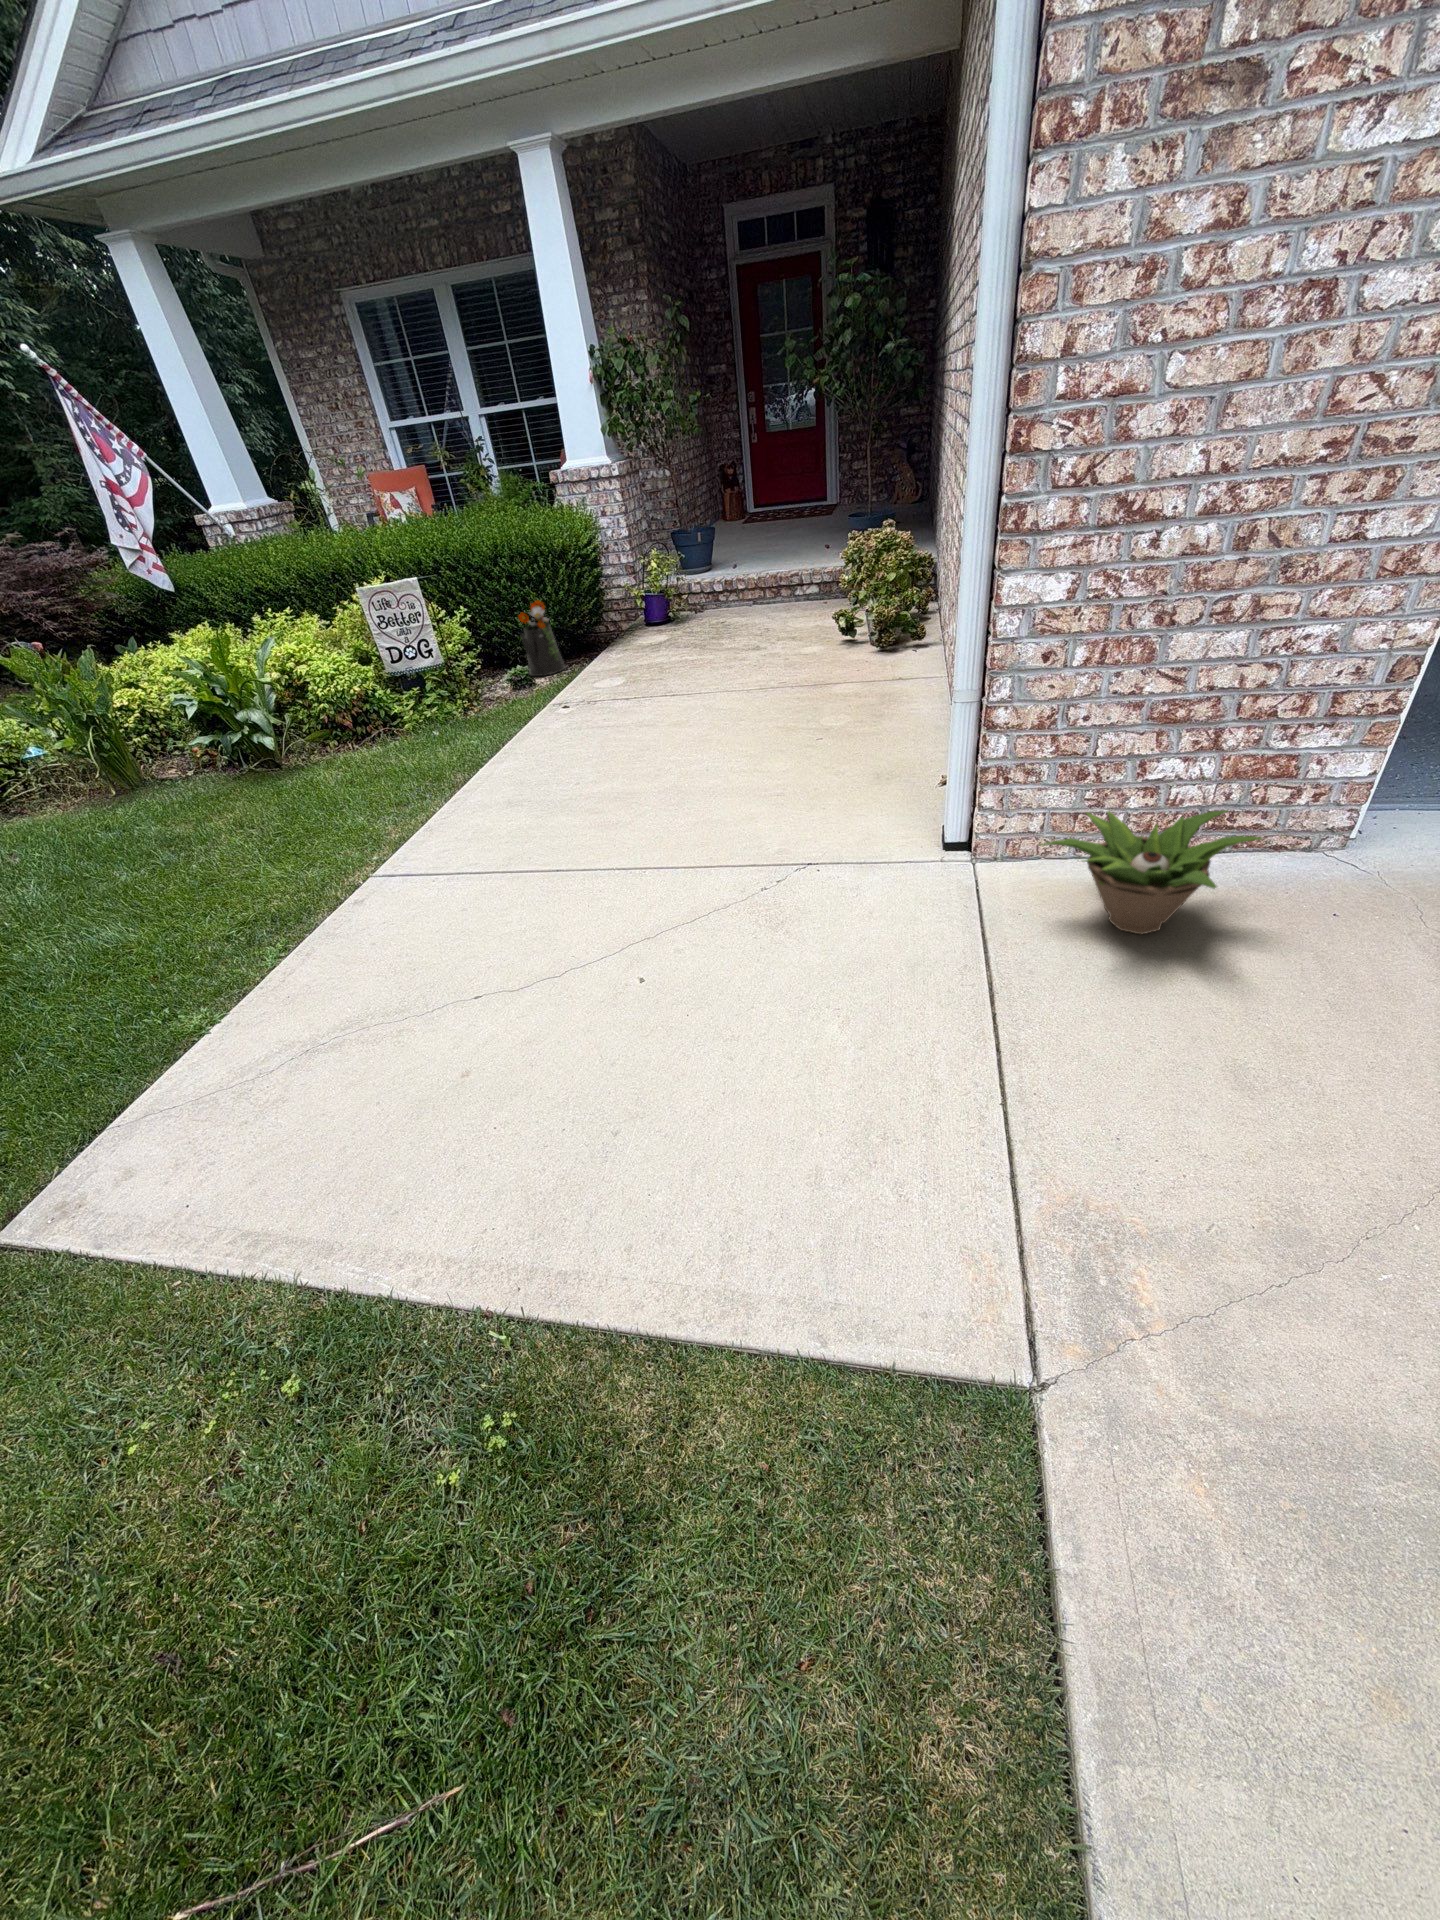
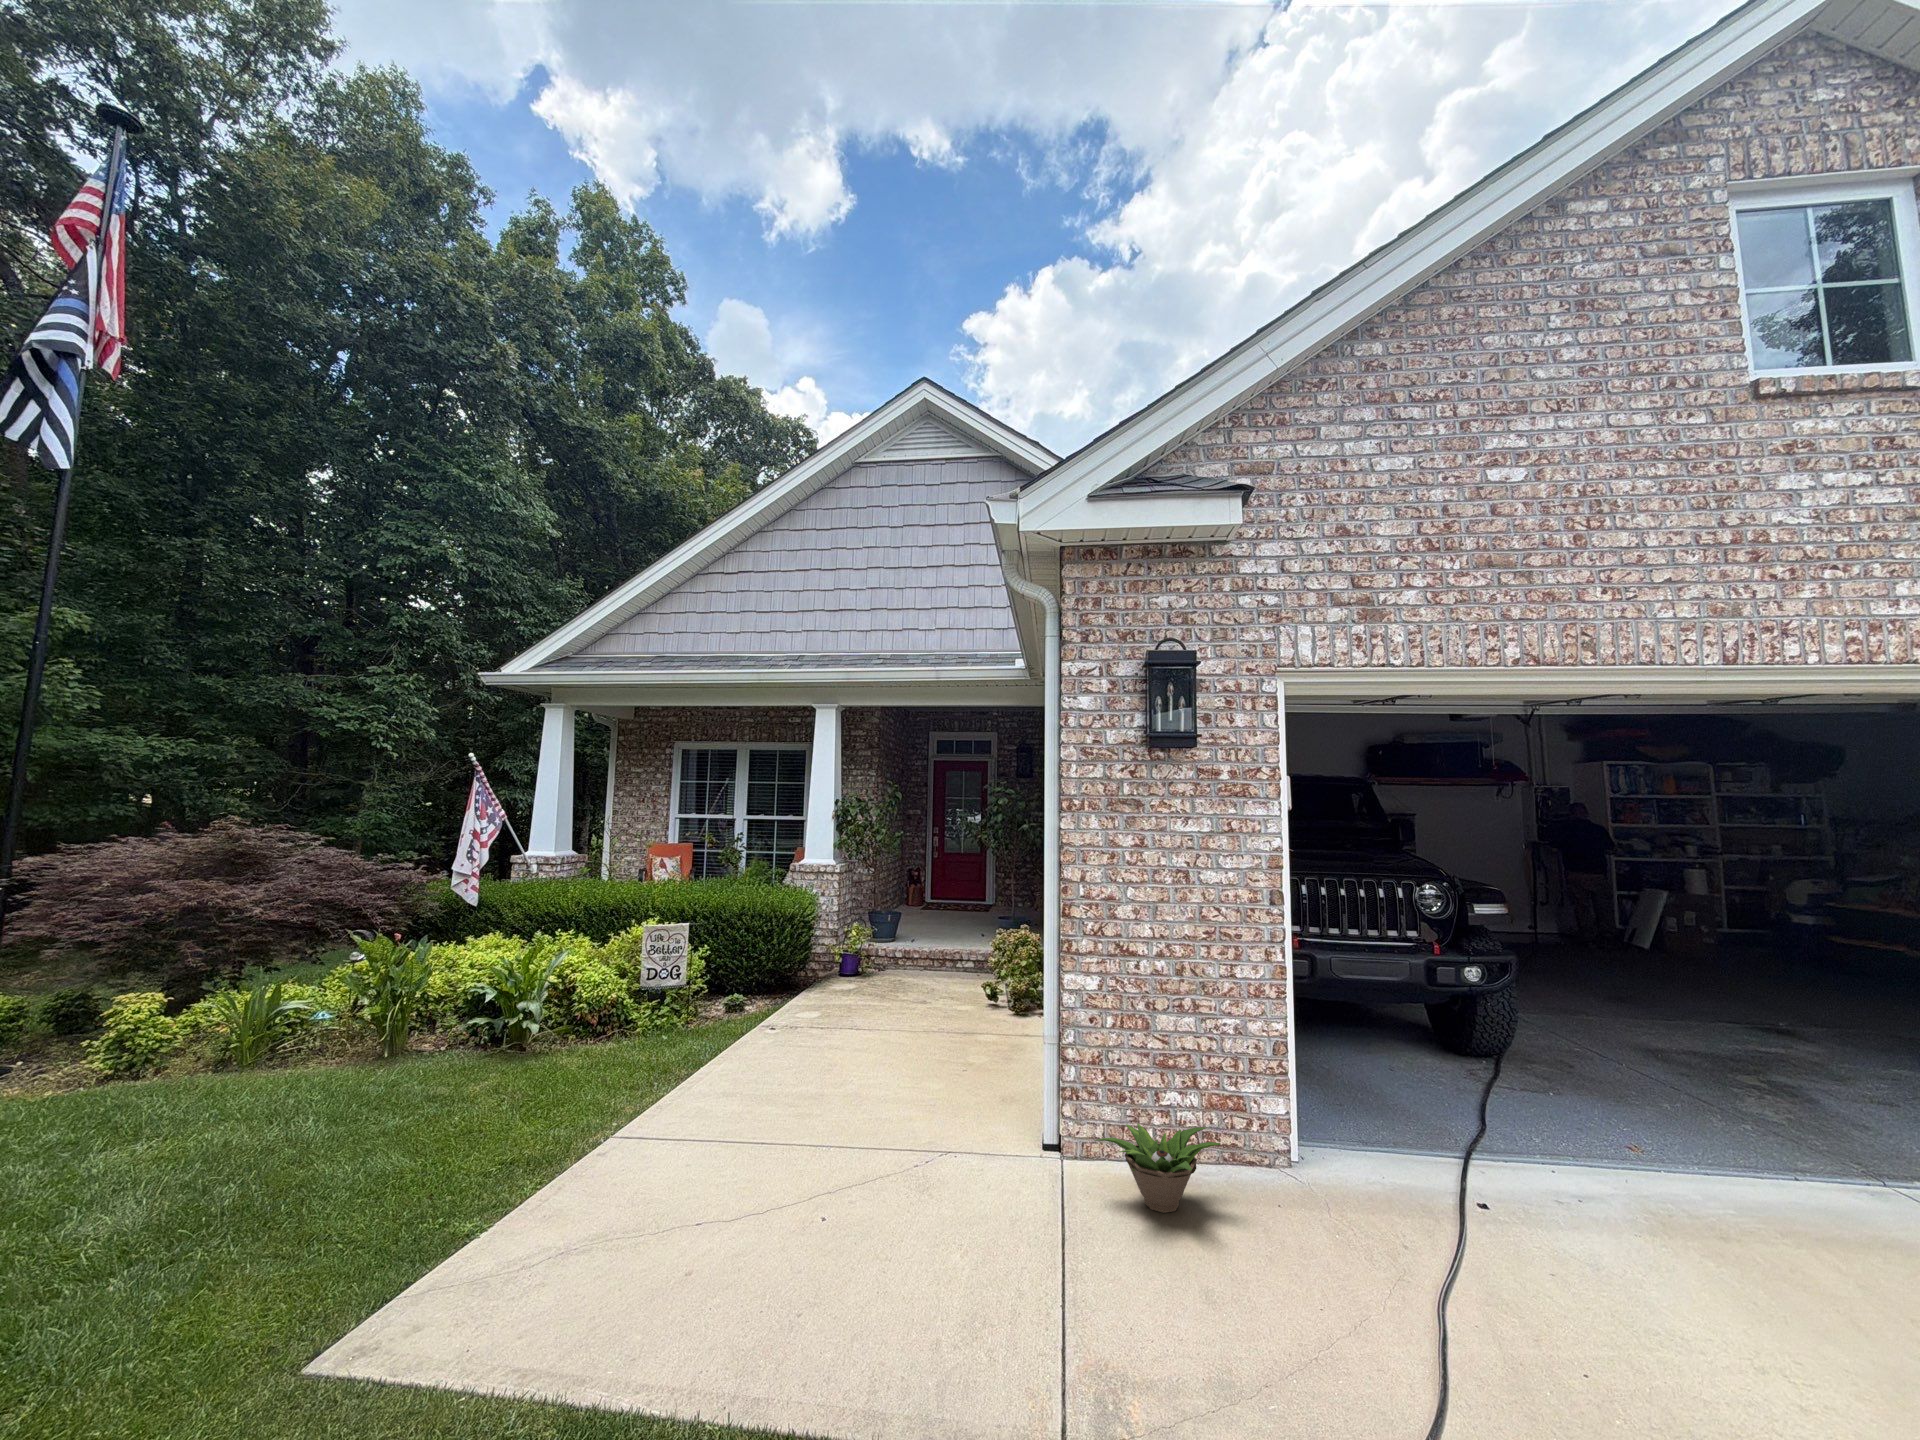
watering can: present [519,601,565,676] -> none [744,947,774,1003]

